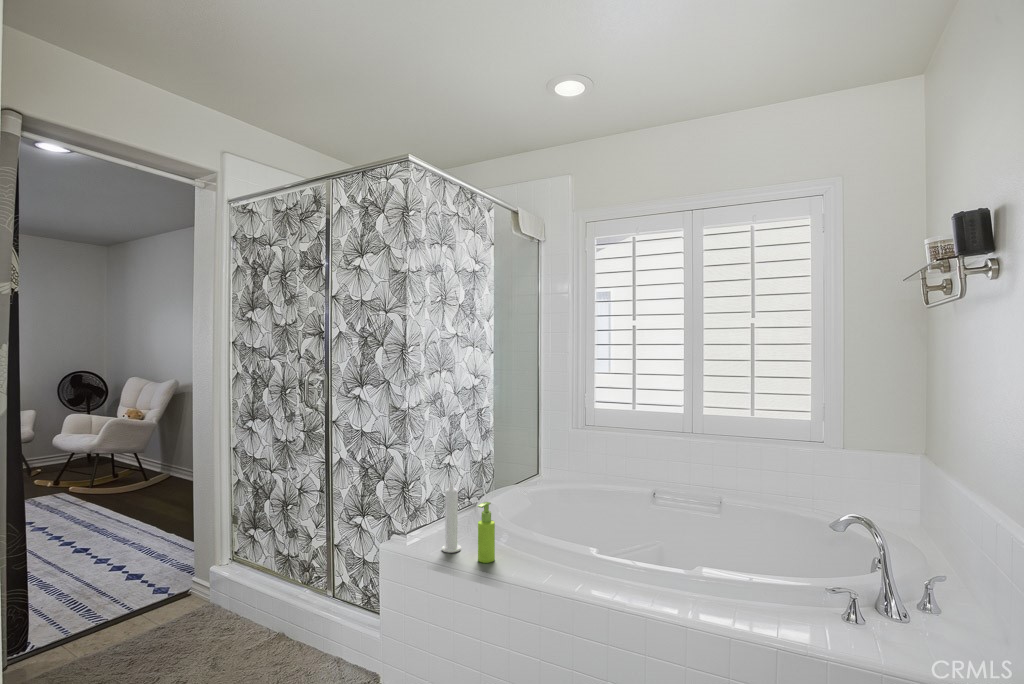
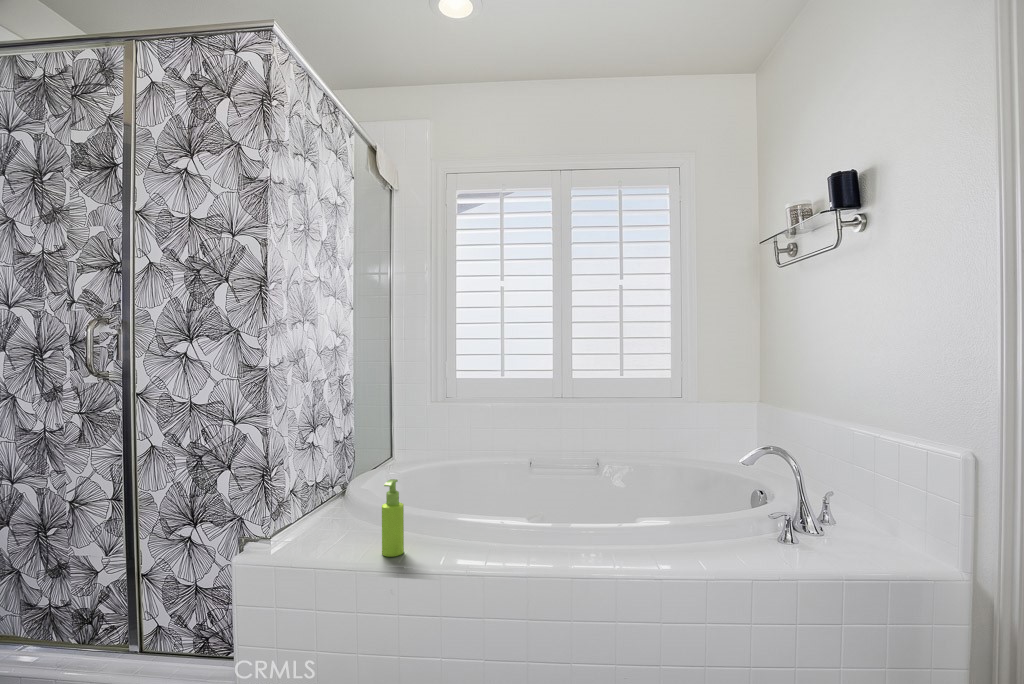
candle: present [442,481,461,553] -> none [326,459,352,552]

